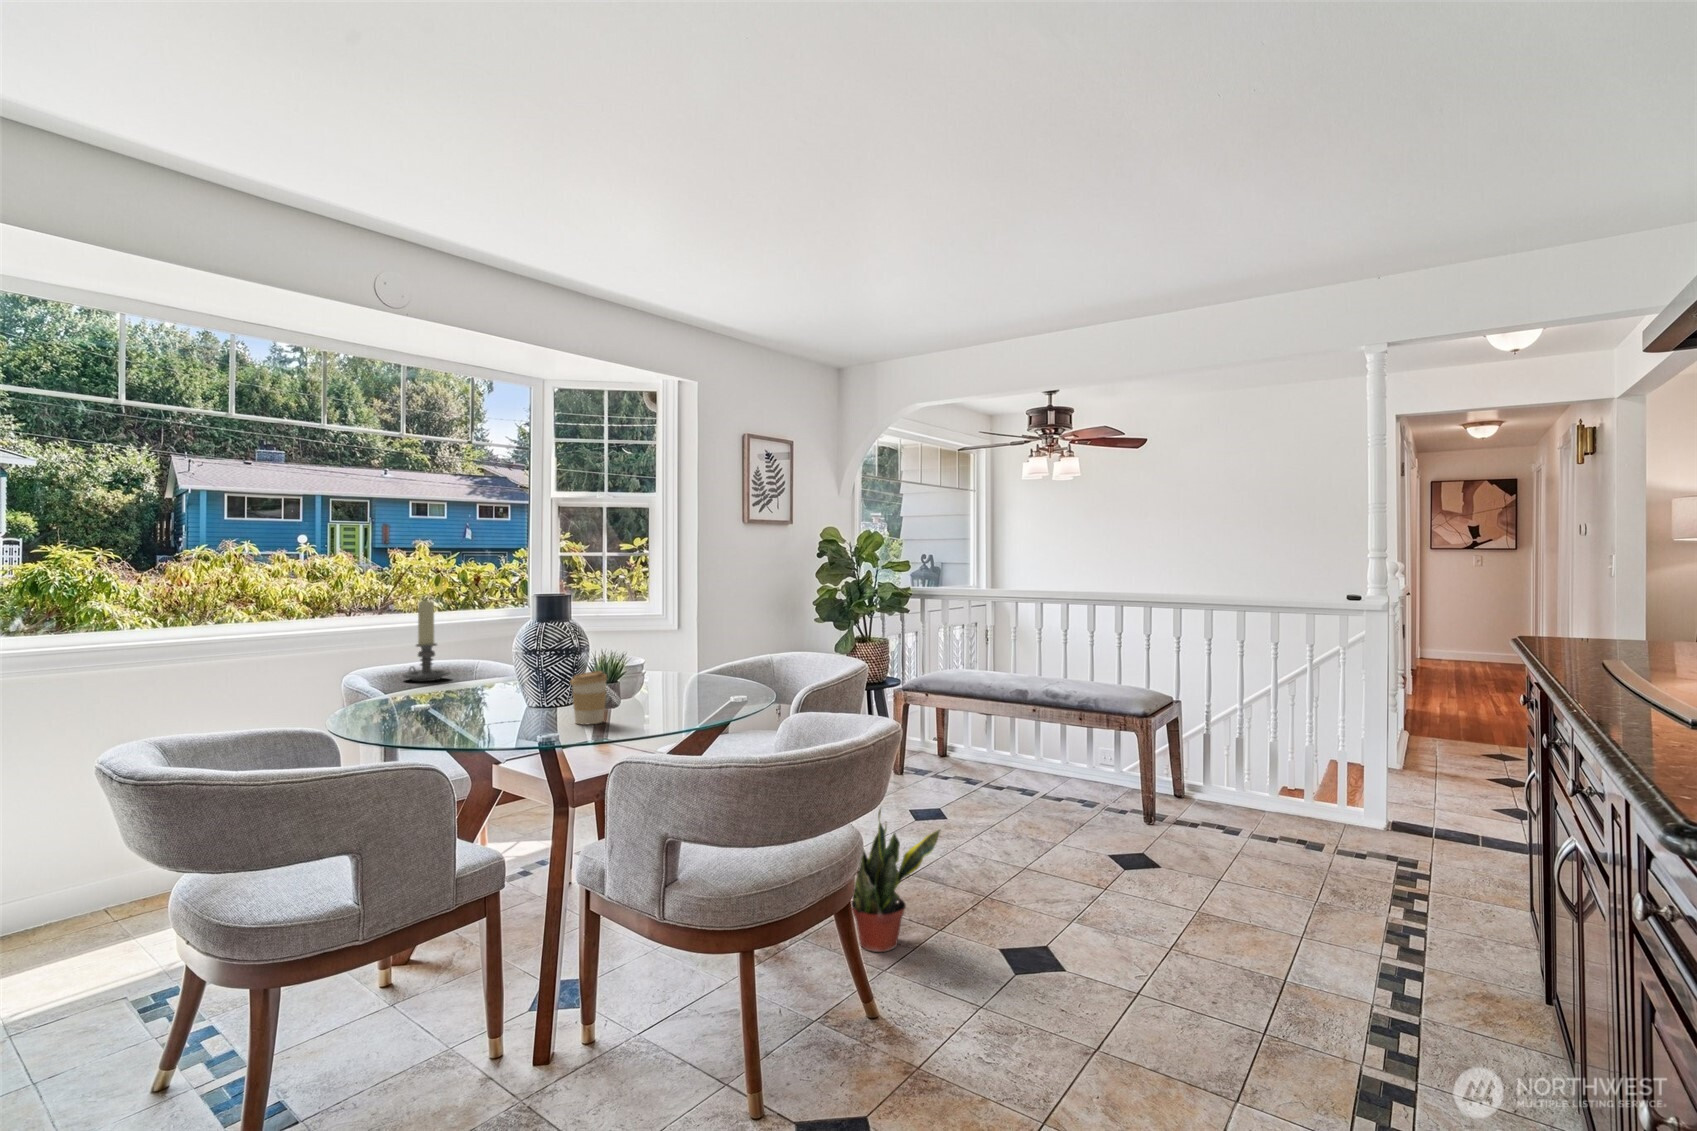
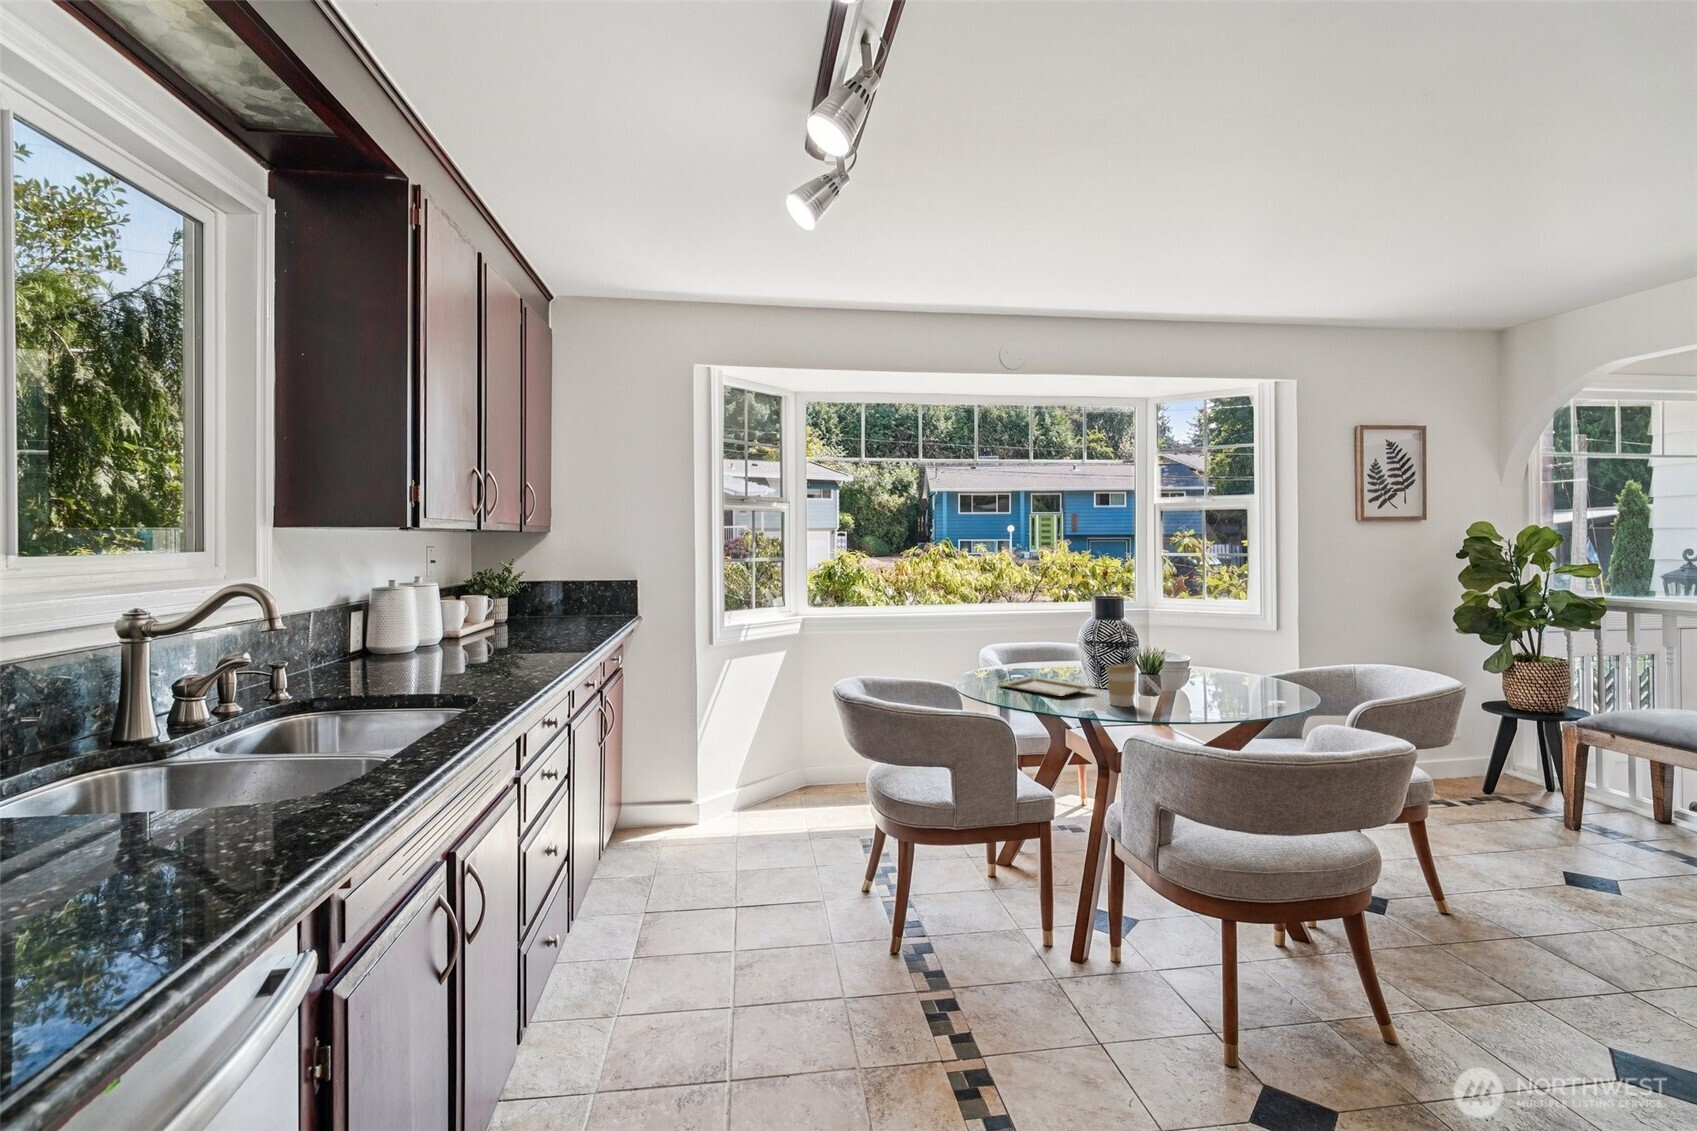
candle holder: present [403,601,450,681] -> none [1013,595,1047,658]
tray: none [415,701,547,722] -> present [1001,677,1094,696]
potted plant: present [851,809,940,952] -> none [1384,838,1516,995]

